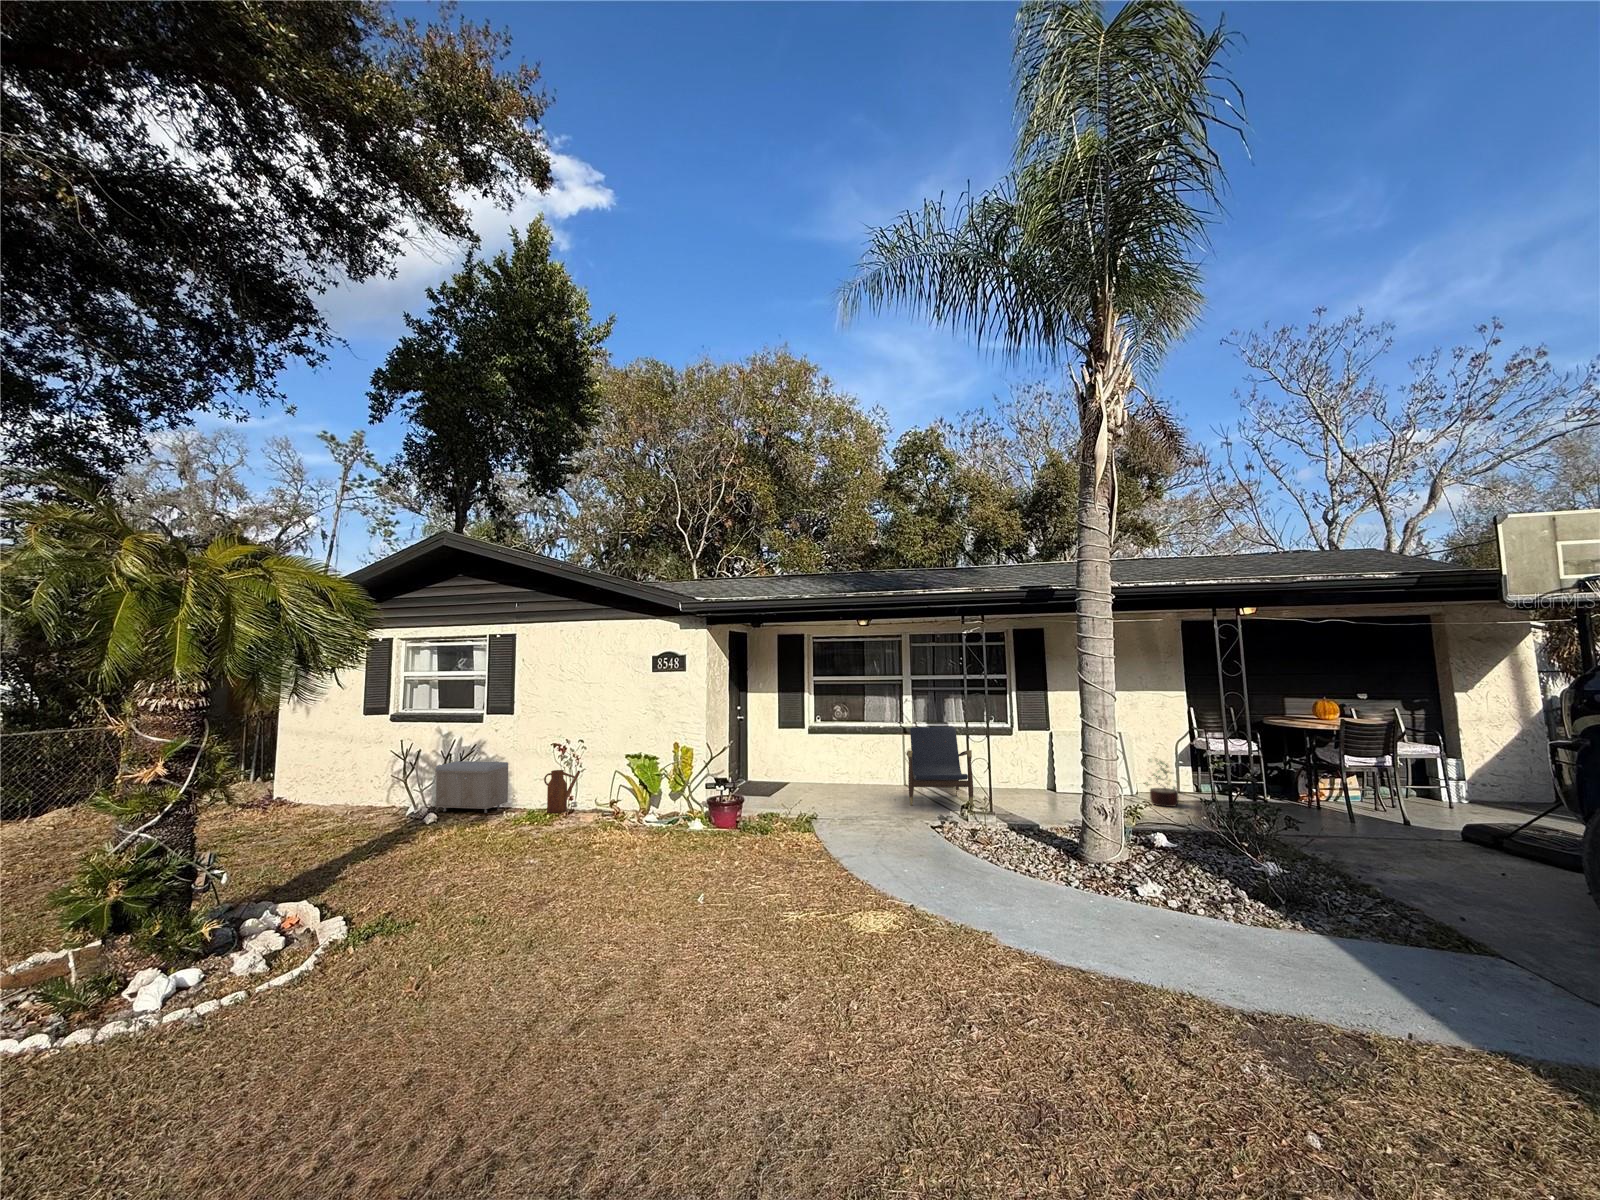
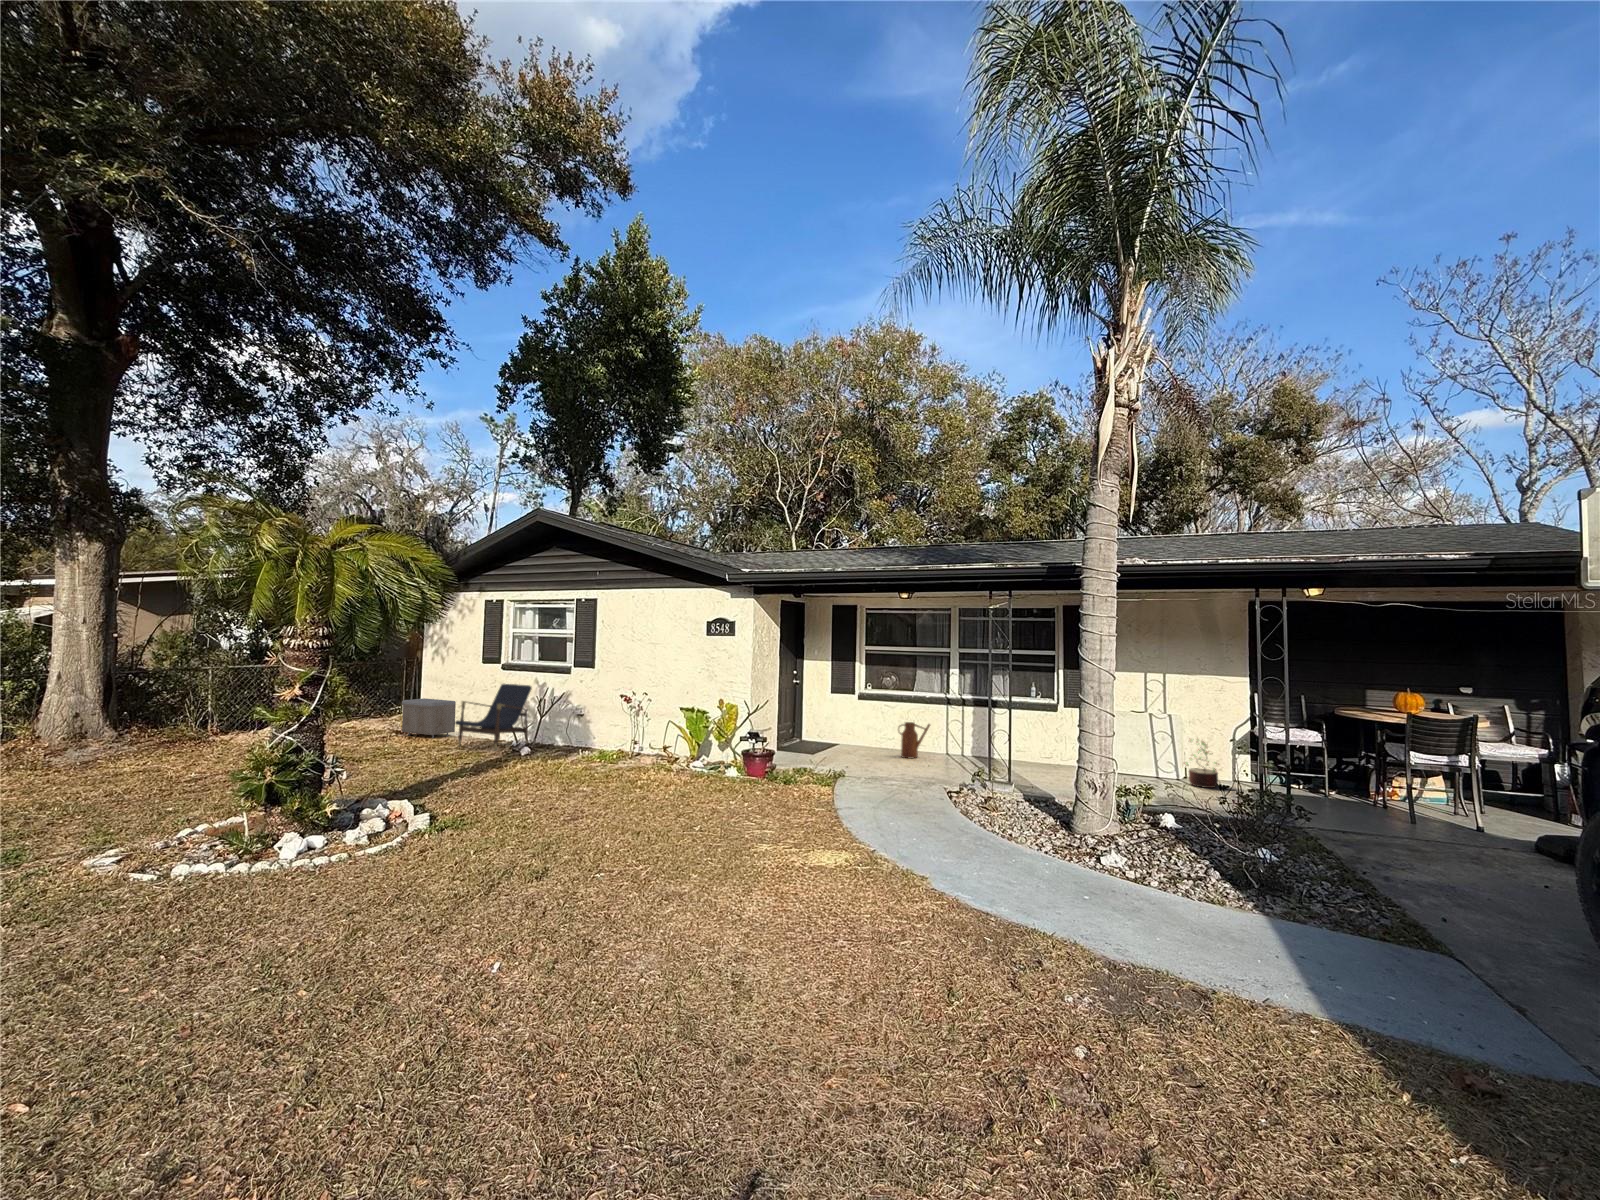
lounge chair: present [906,727,973,806] -> present [455,684,532,750]
storage bench: present [435,761,508,813] -> present [402,698,456,738]
watering can: present [544,770,580,813] -> present [898,722,930,759]

